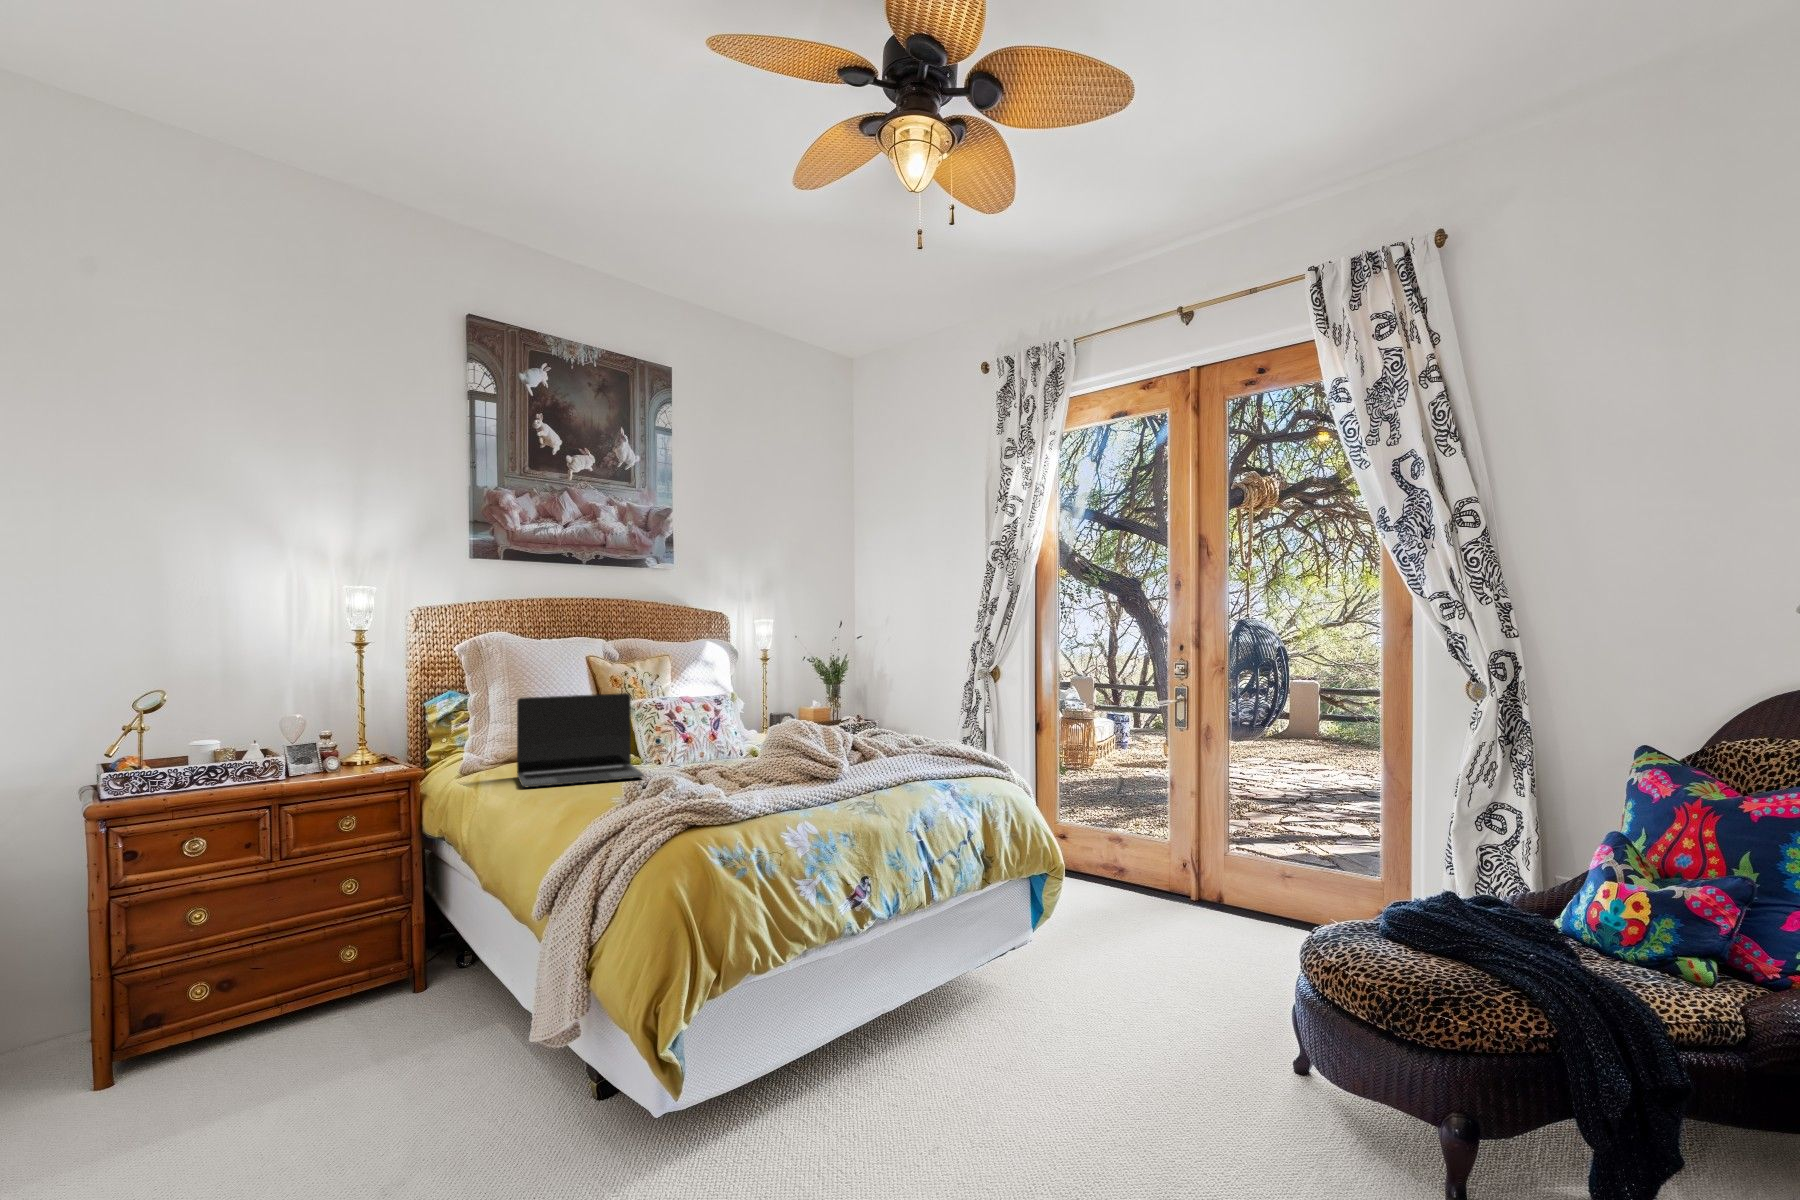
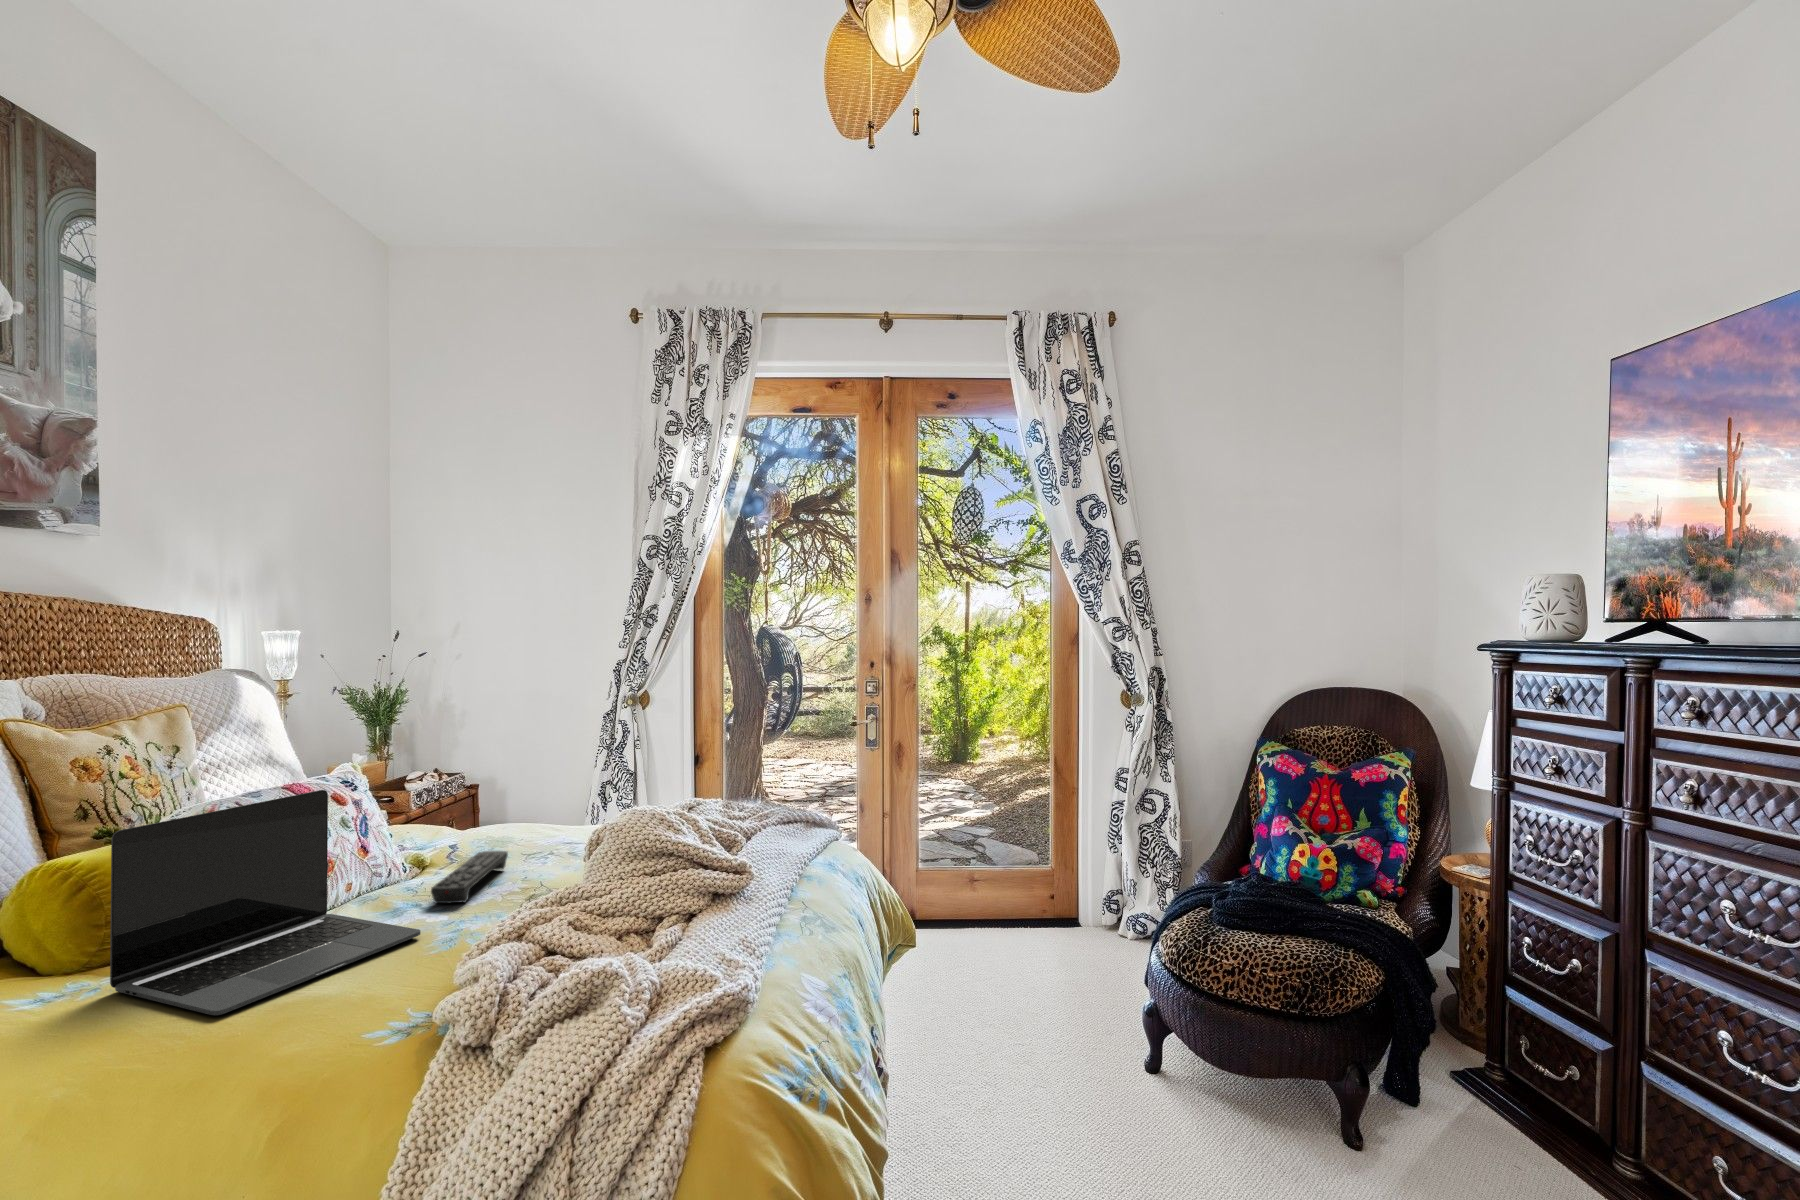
remote control: none [679,749,750,771] -> present [431,851,508,903]

